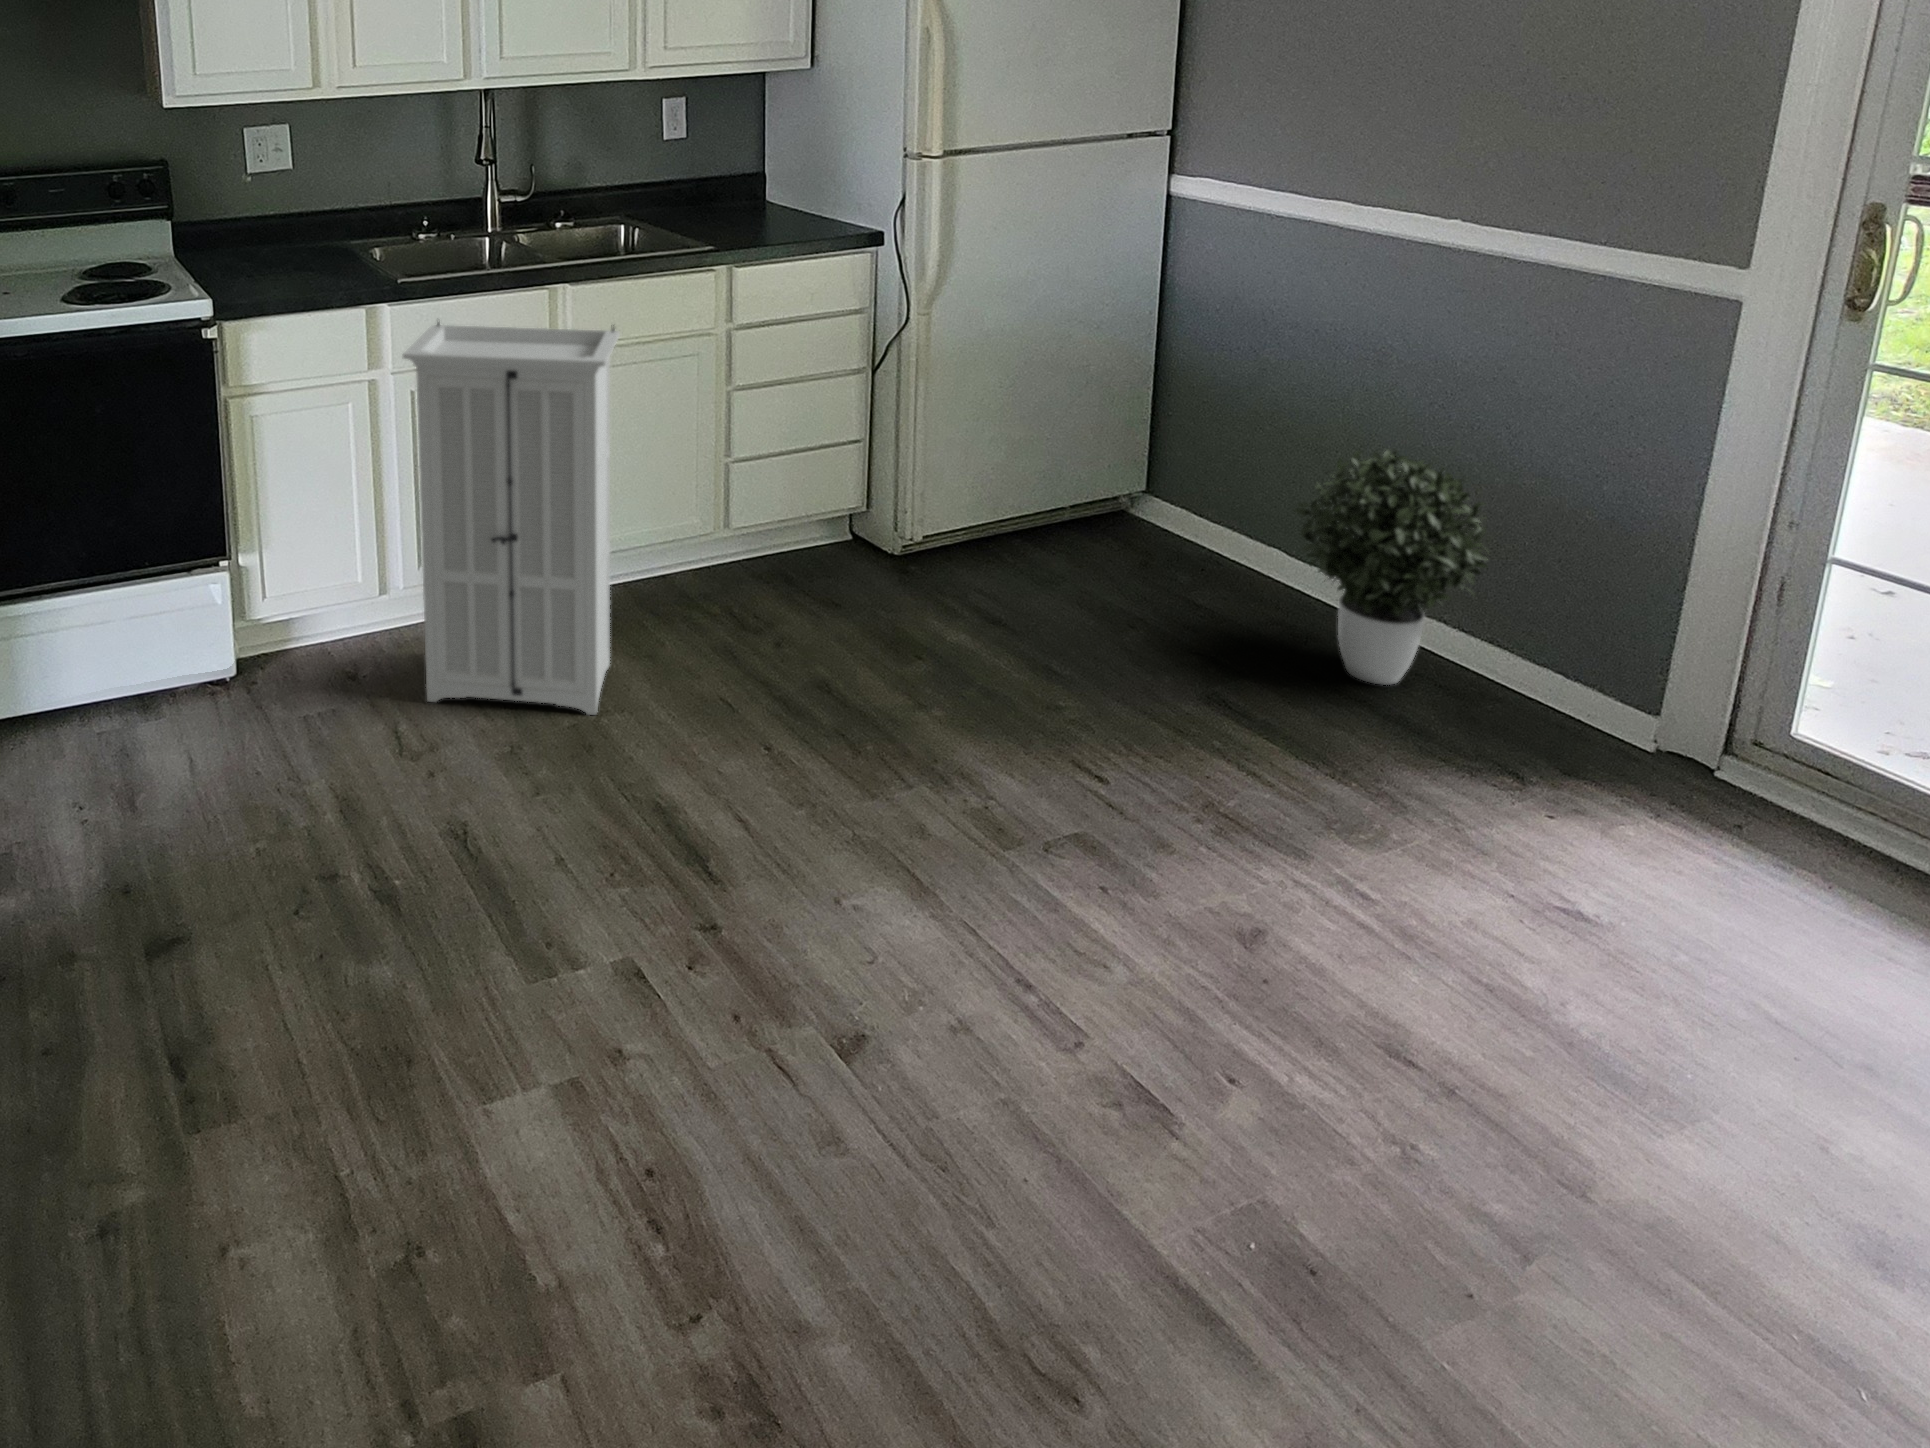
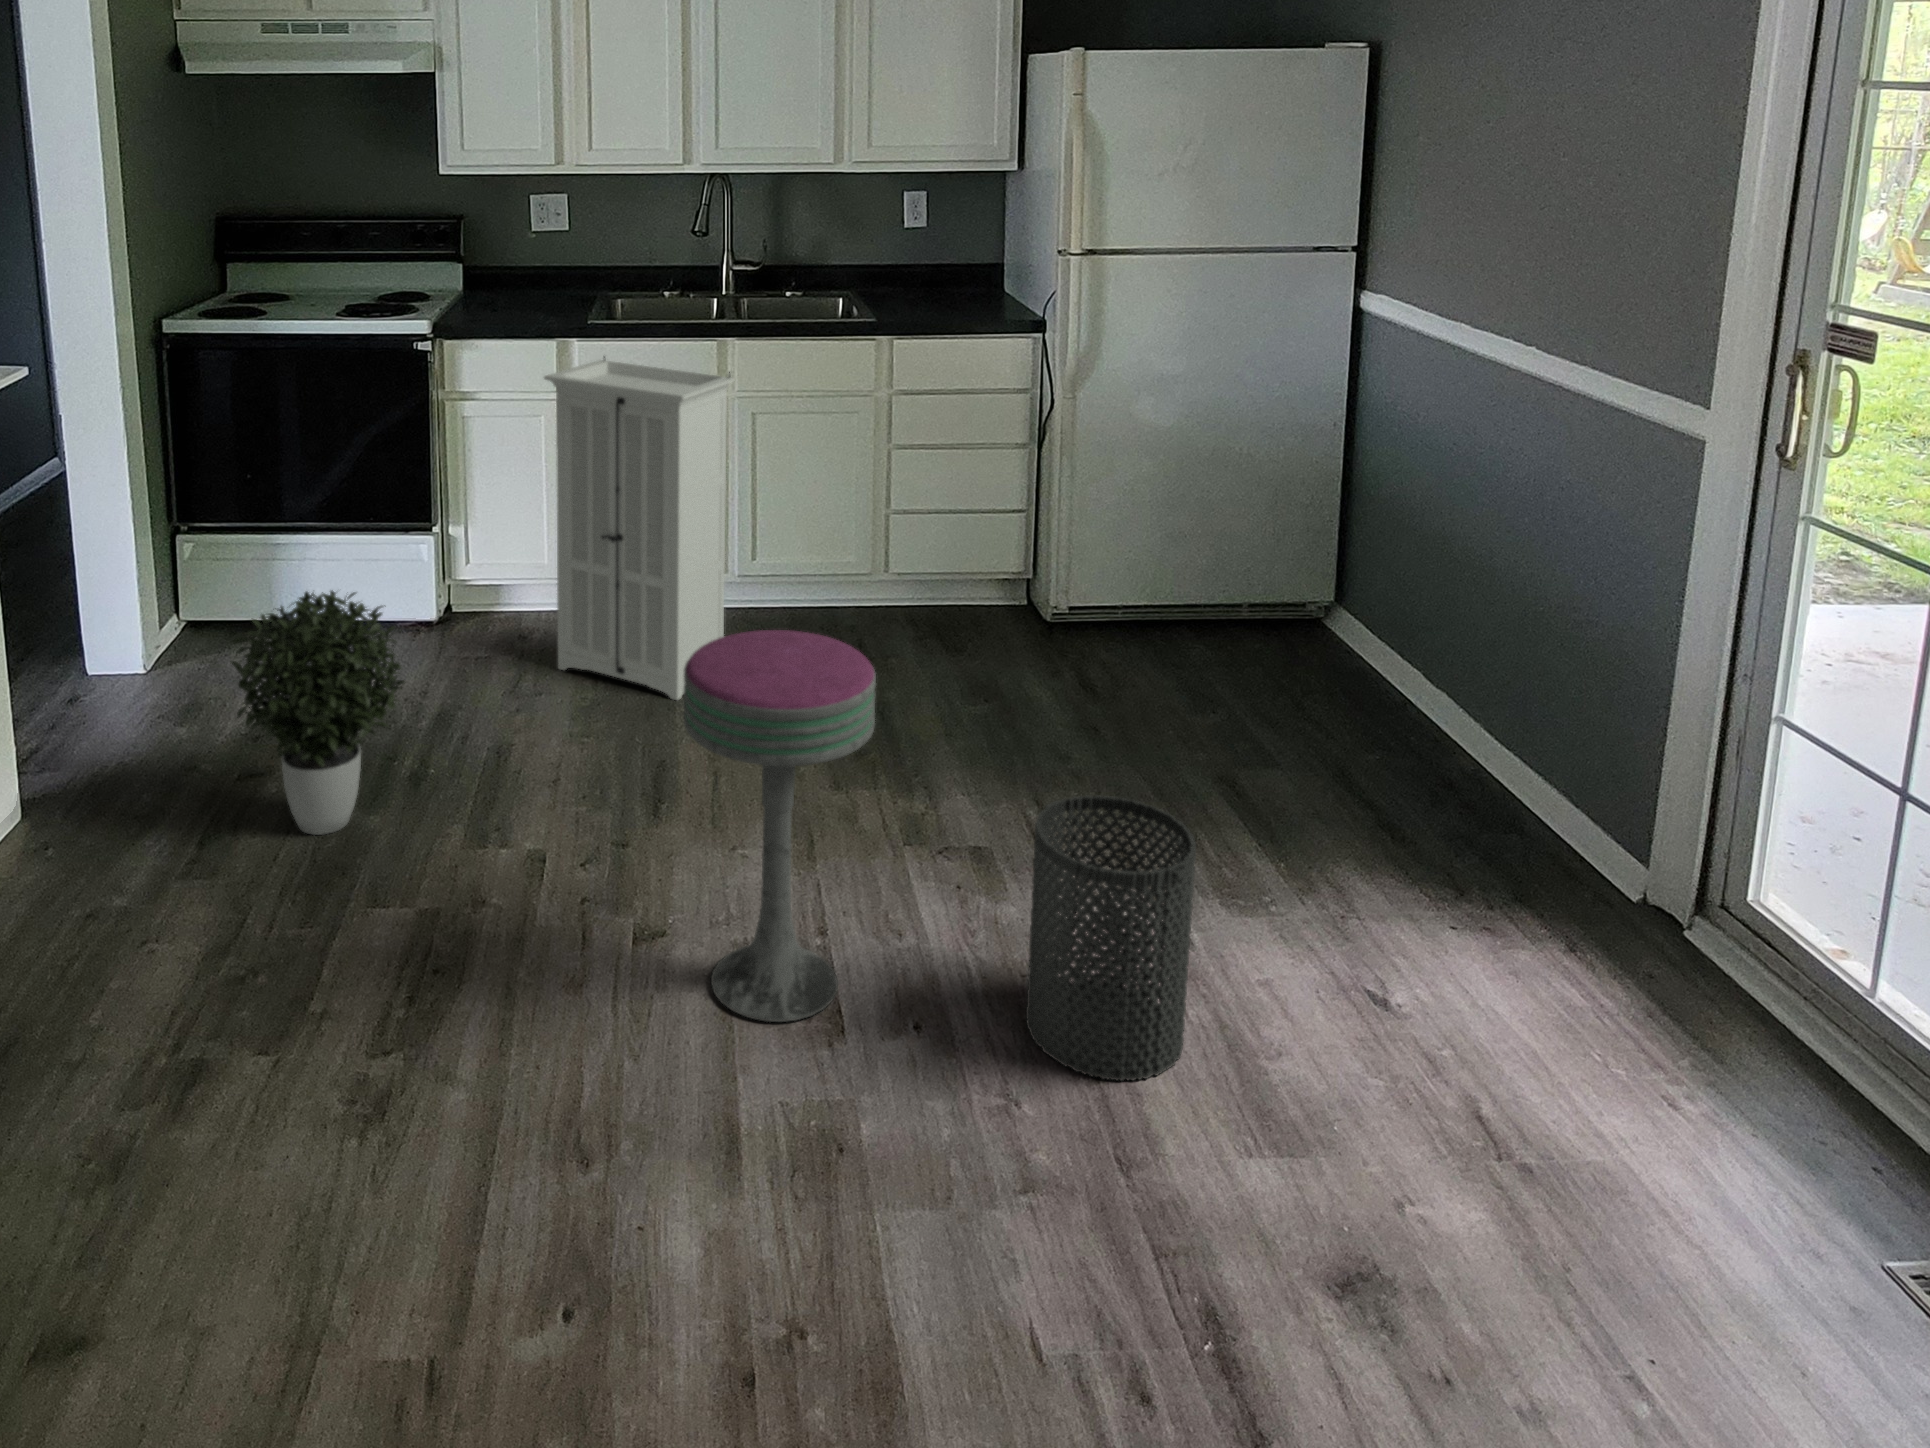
potted plant: present [1295,451,1488,685] -> present [232,590,405,835]
bar stool: none [942,648,1202,1132] -> present [684,630,876,1022]
trash can: none [1305,769,1547,1096] -> present [1026,795,1196,1081]

